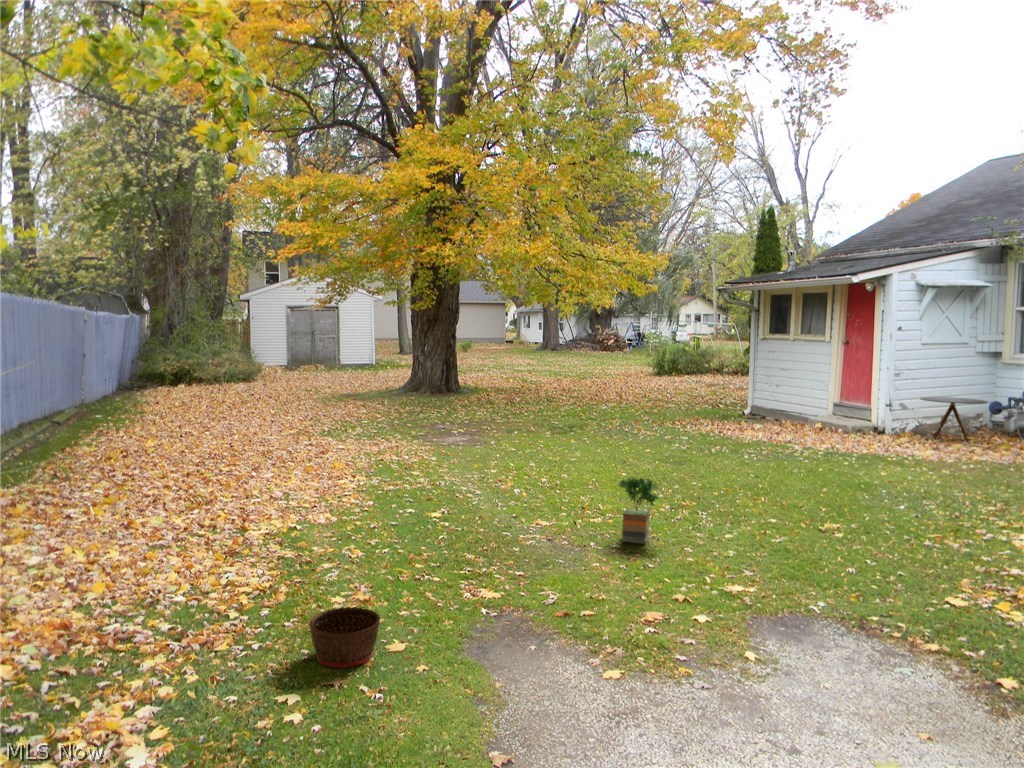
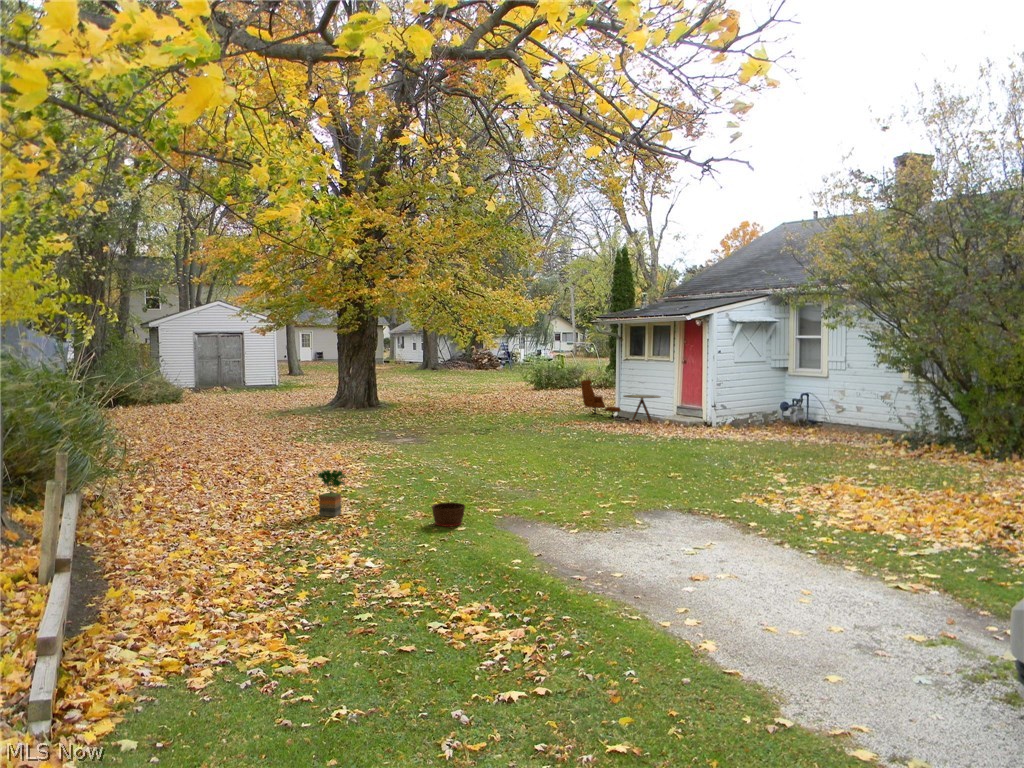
lounge chair: none [702,365,754,416] -> present [581,380,621,417]
round table: present [920,397,987,442] -> present [624,395,661,422]
potted tree: present [619,477,659,544] -> present [318,470,346,517]

